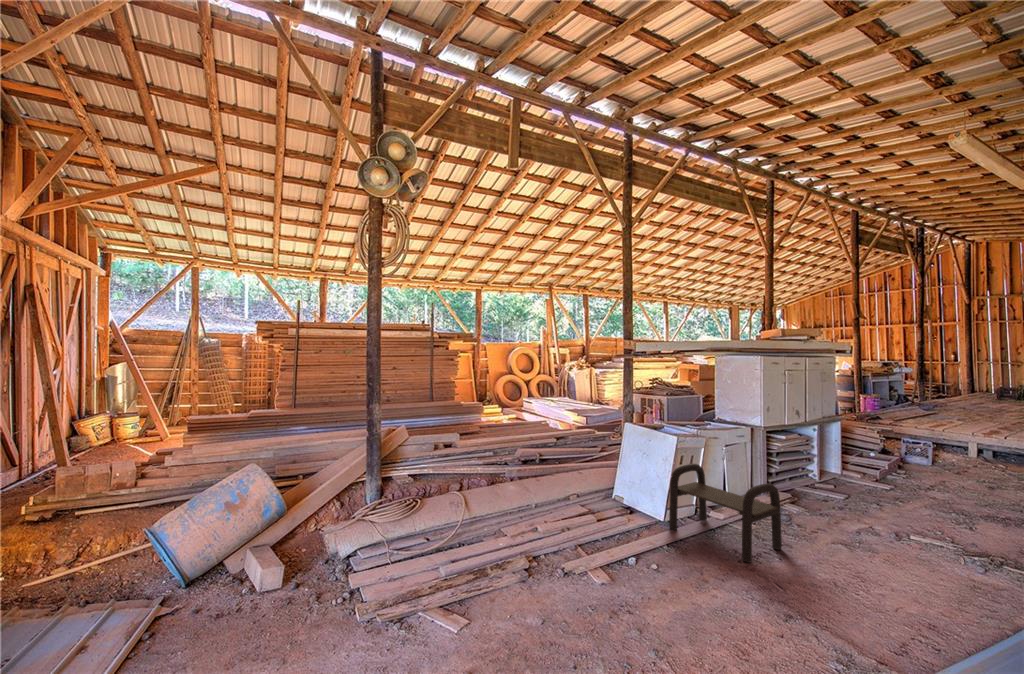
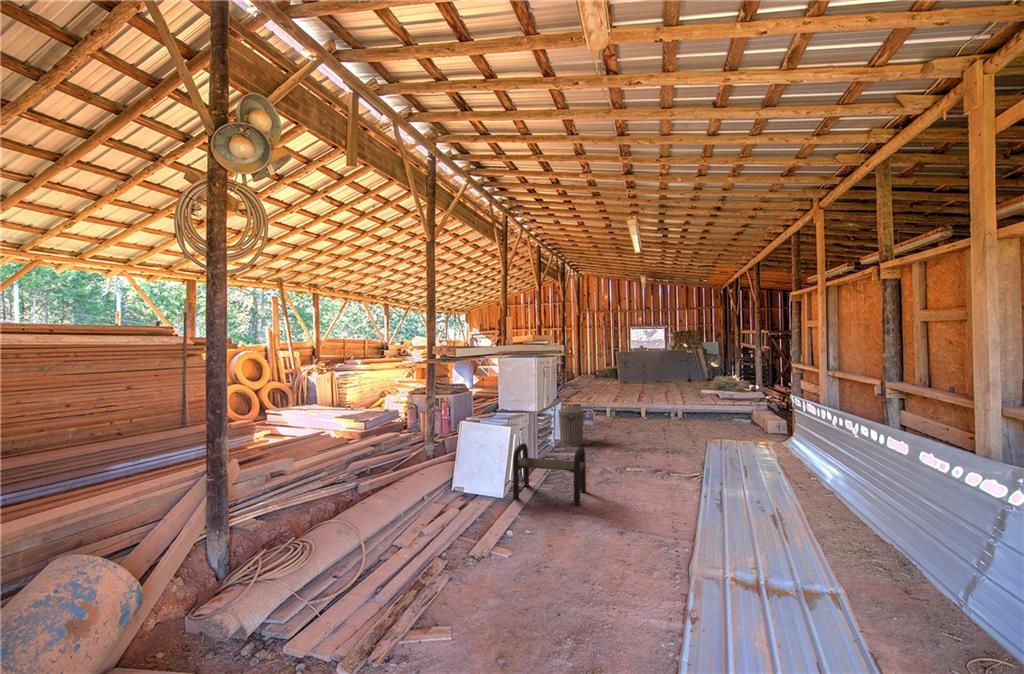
trash can: none [813,431,859,491] -> present [558,406,584,446]

